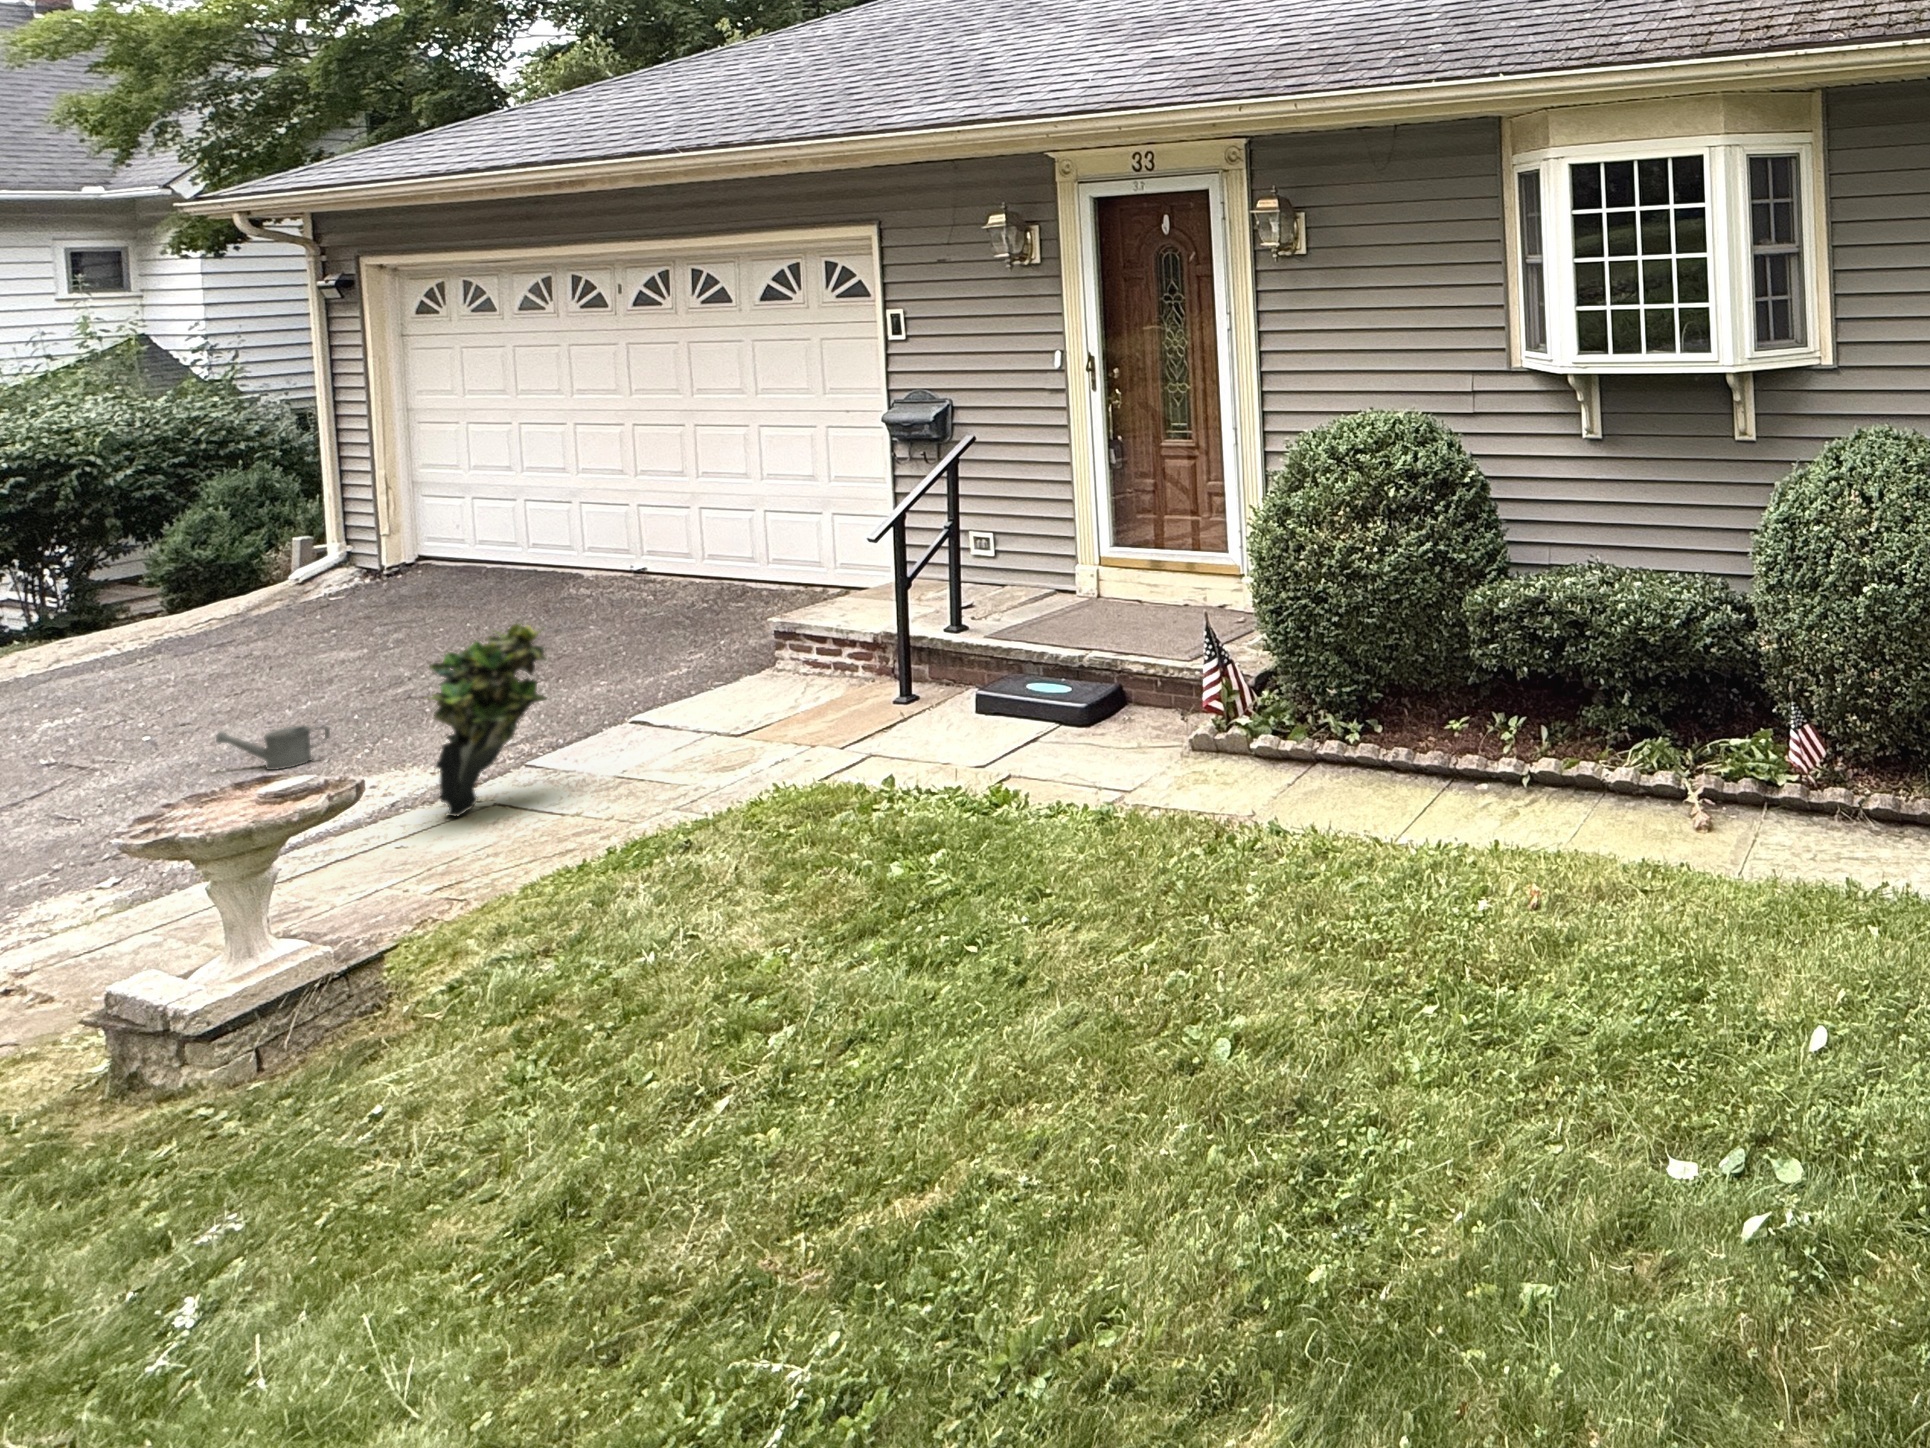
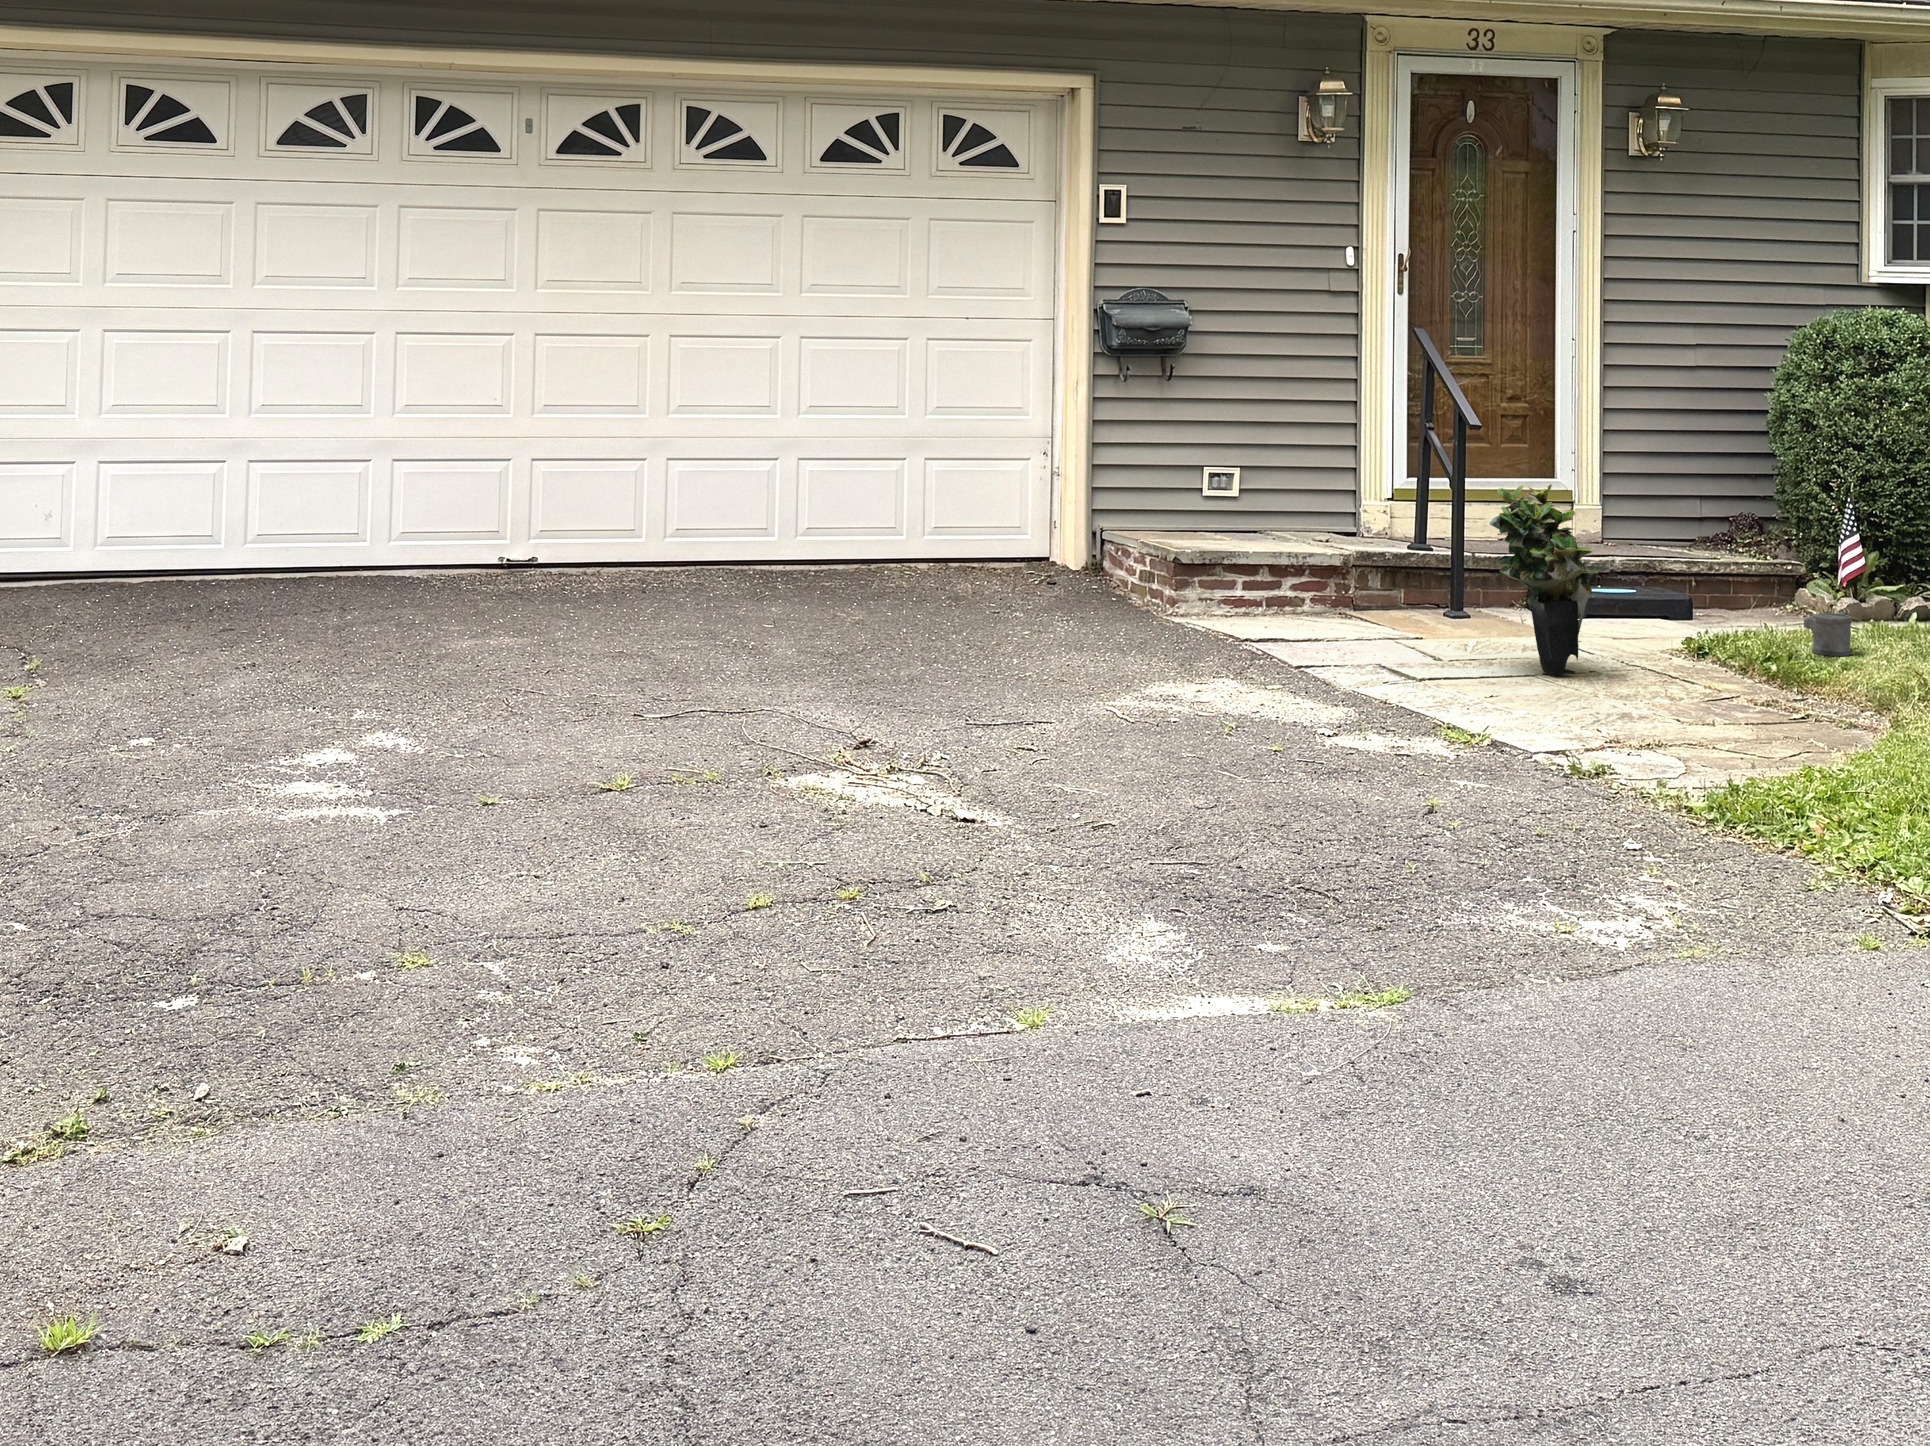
watering can: present [216,725,330,770] -> present [1804,612,1852,656]

